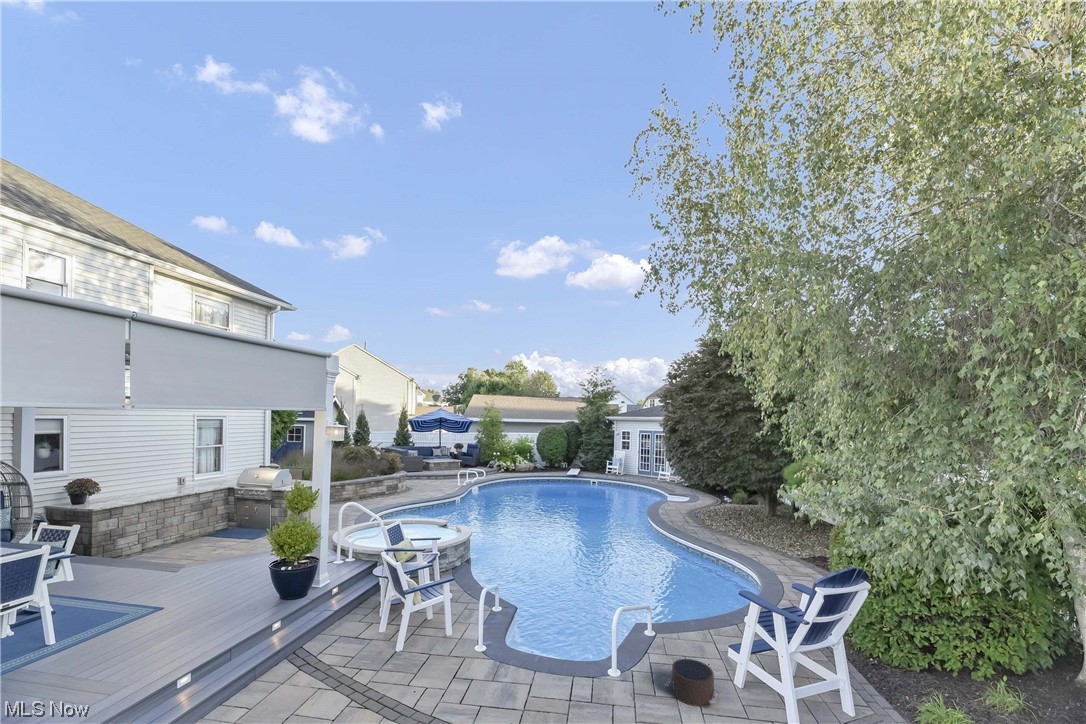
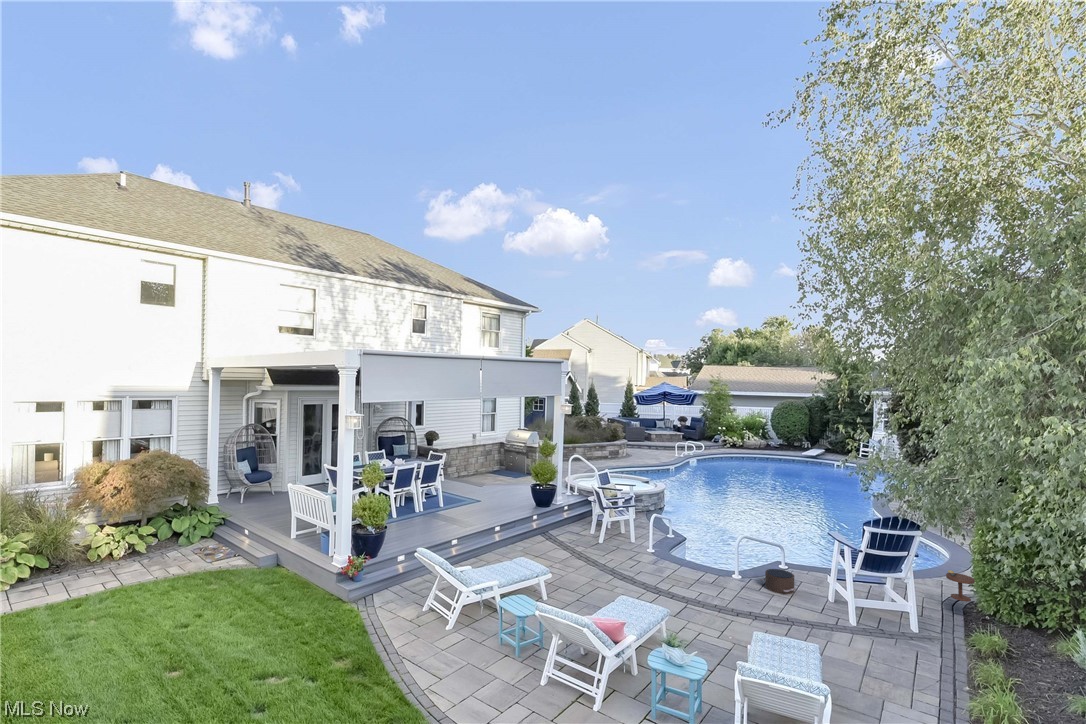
side table: none [873,621,910,685] -> present [946,570,975,602]

